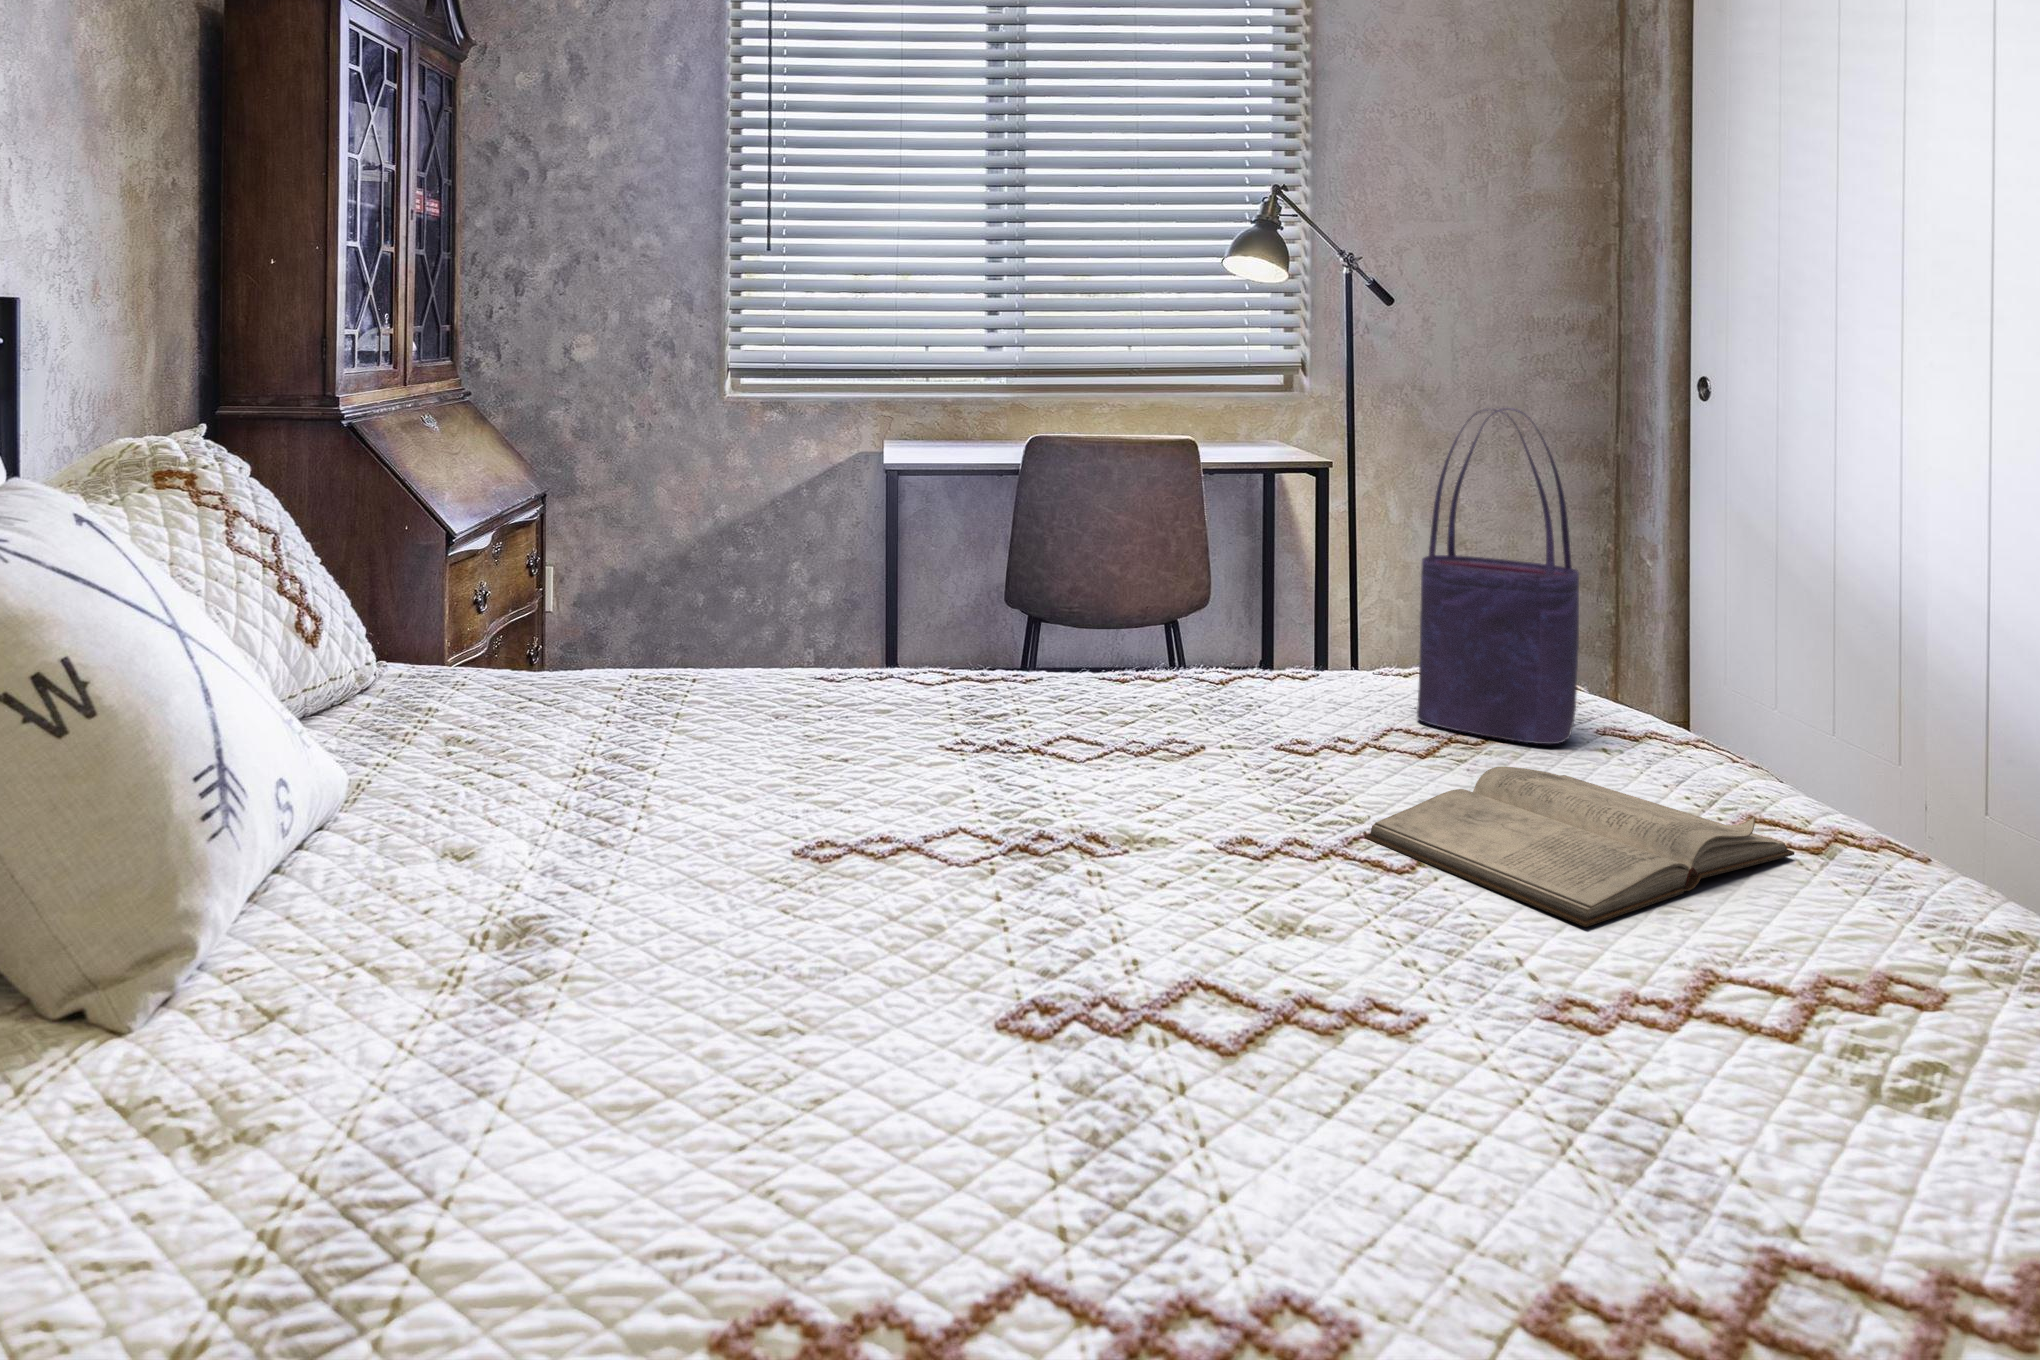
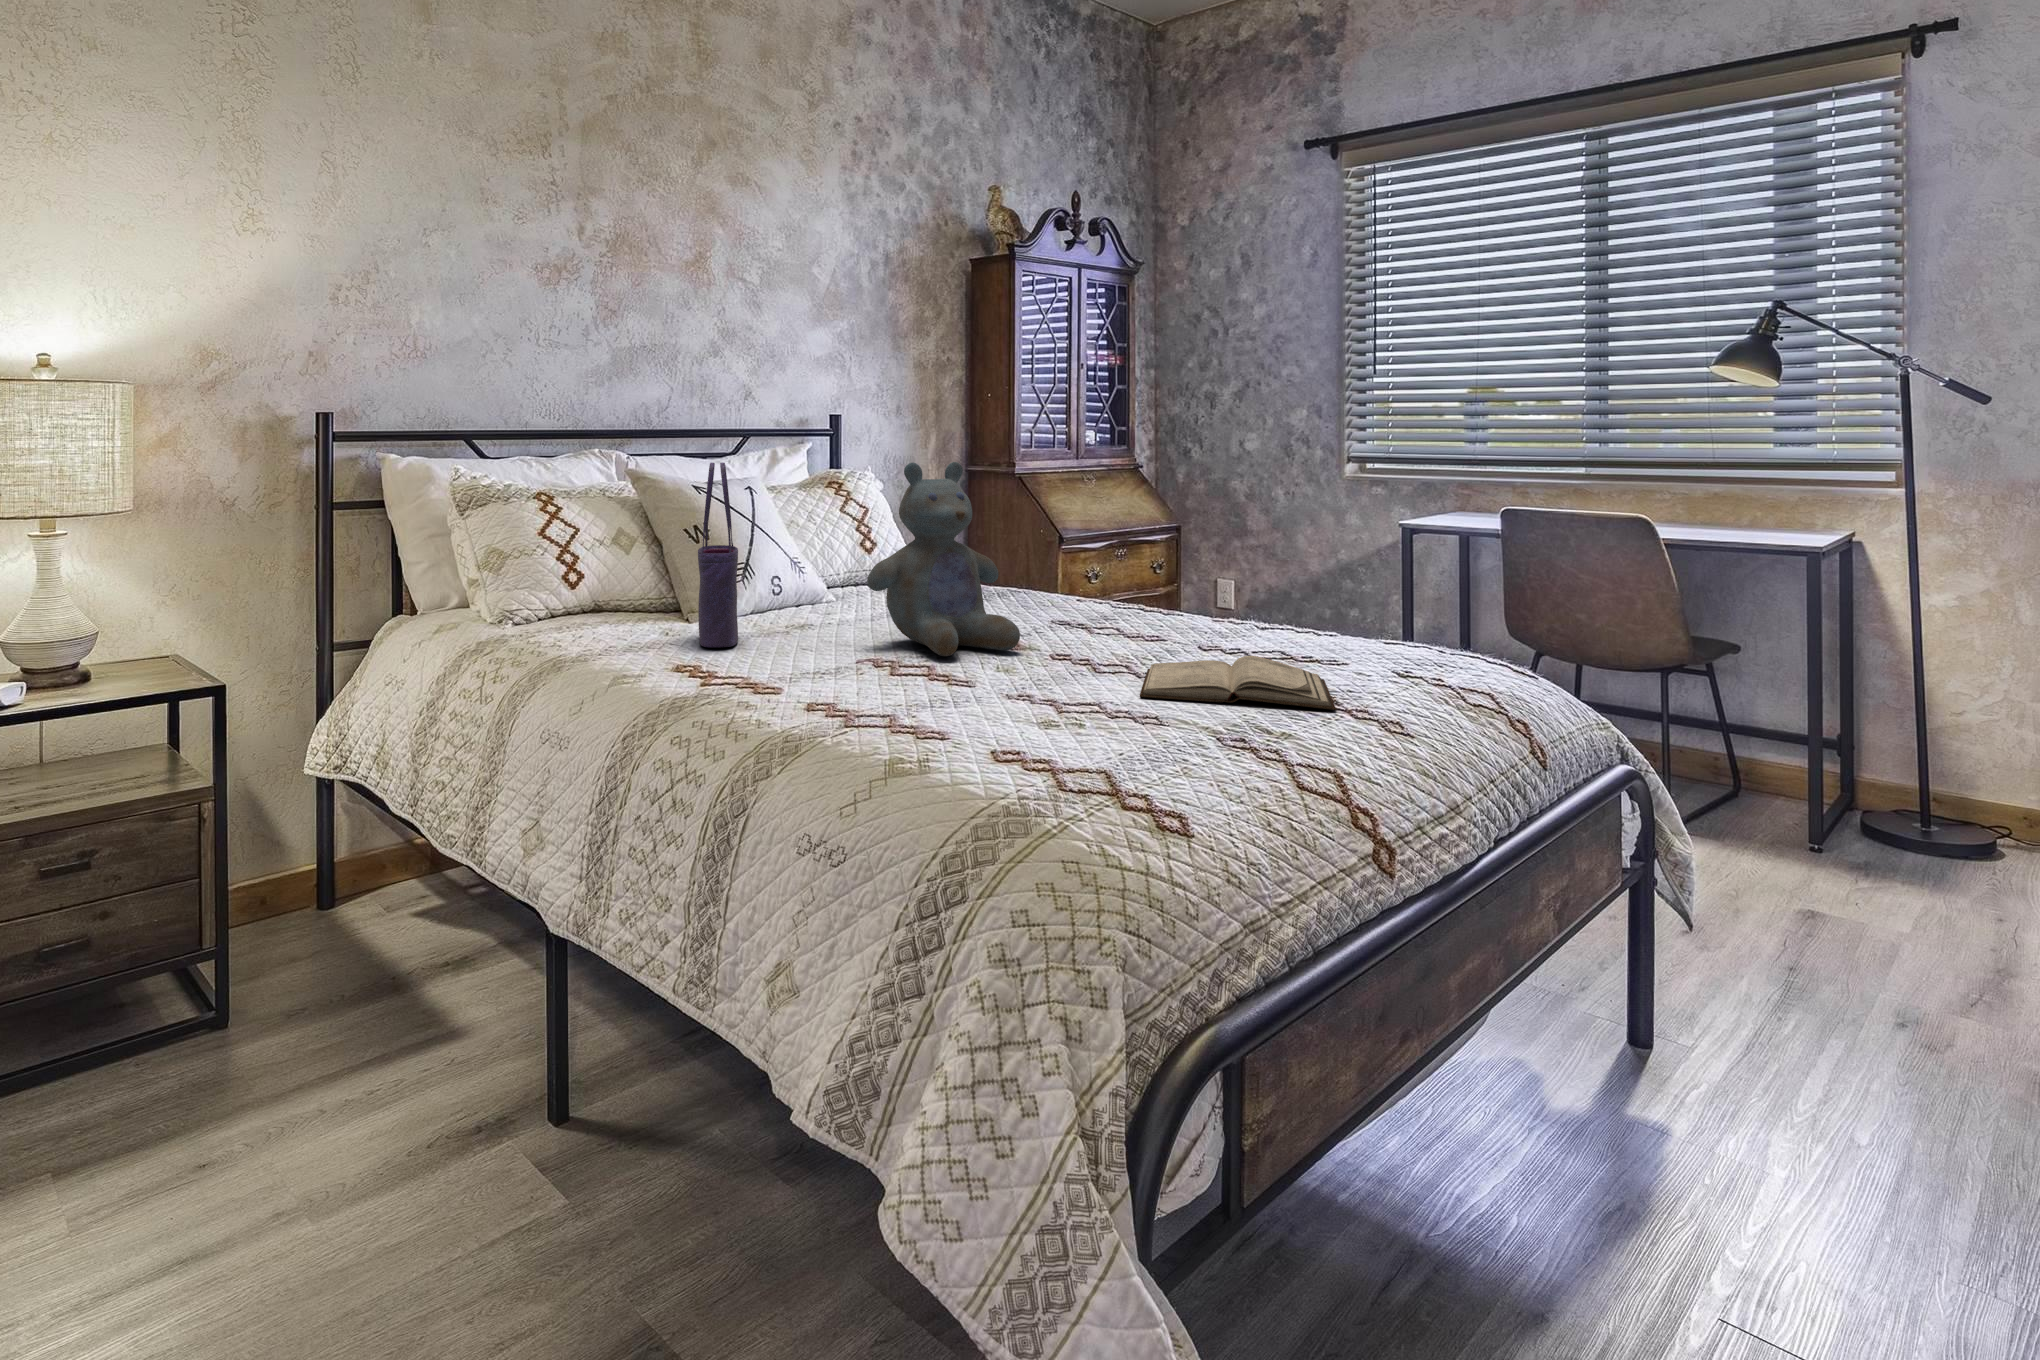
tote bag: present [1417,408,1579,744] -> present [698,463,738,647]
stuffed bear: none [803,438,1113,930] -> present [867,462,1020,656]

